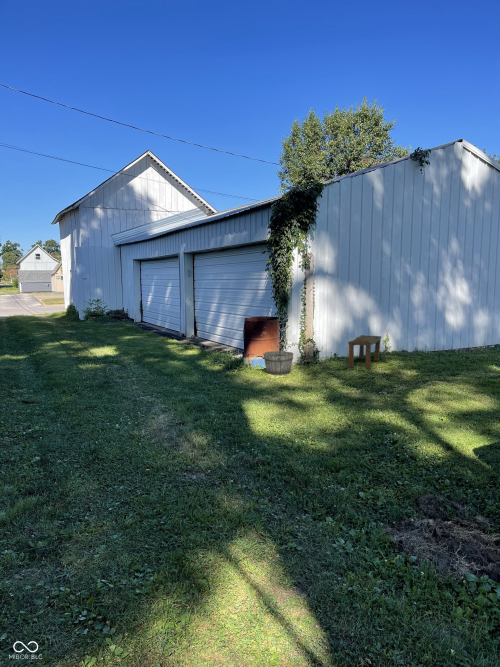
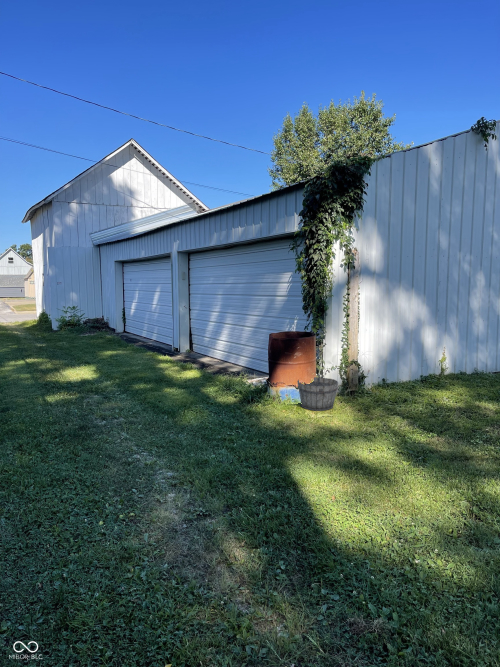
bench: present [348,335,381,368] -> none [405,354,440,399]

